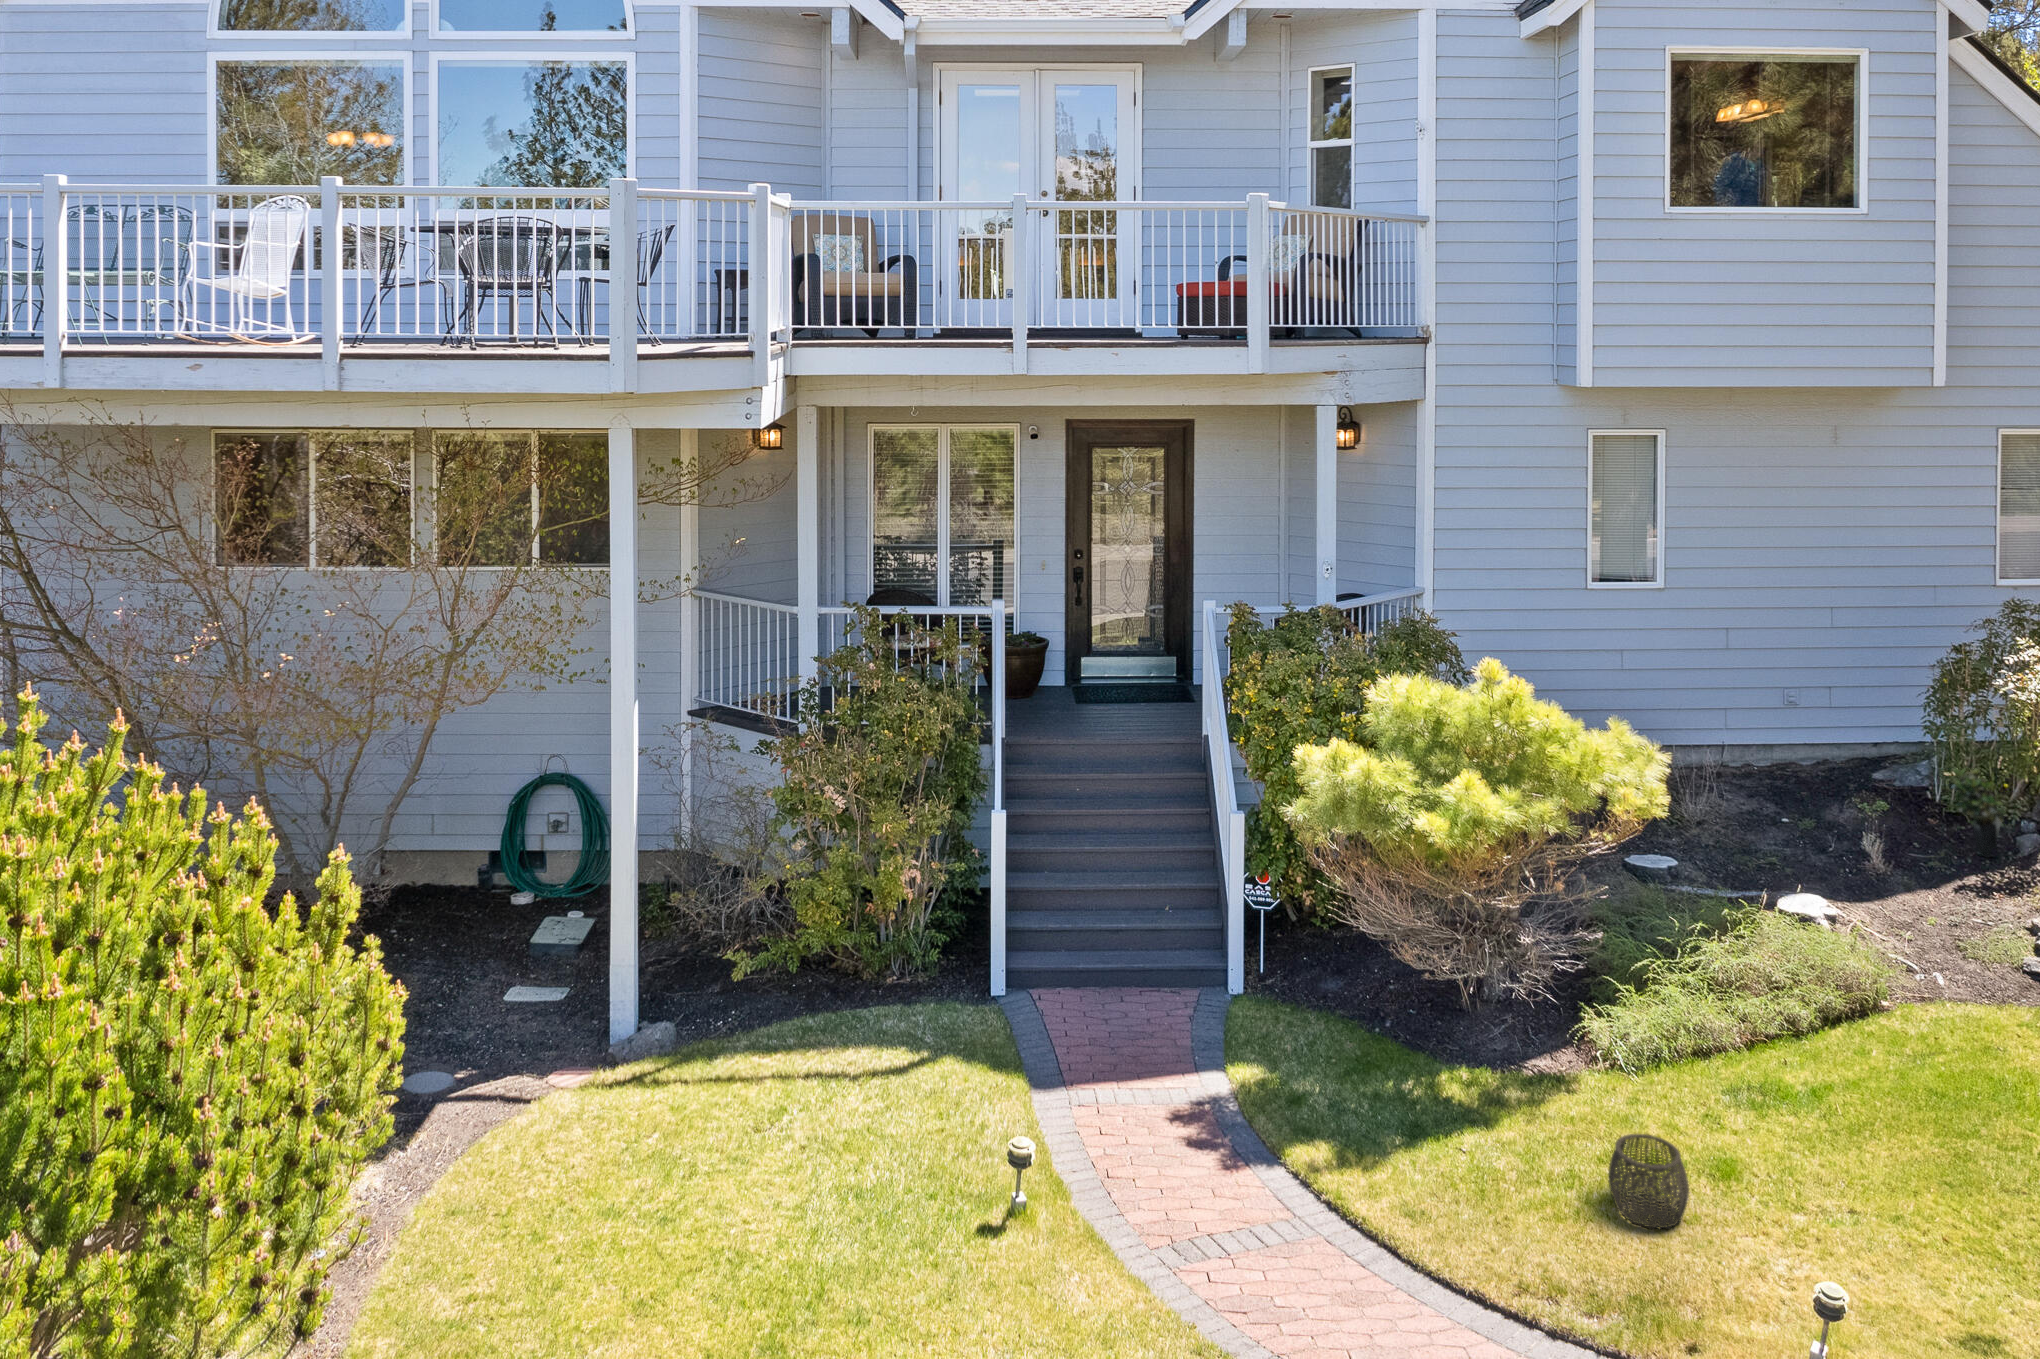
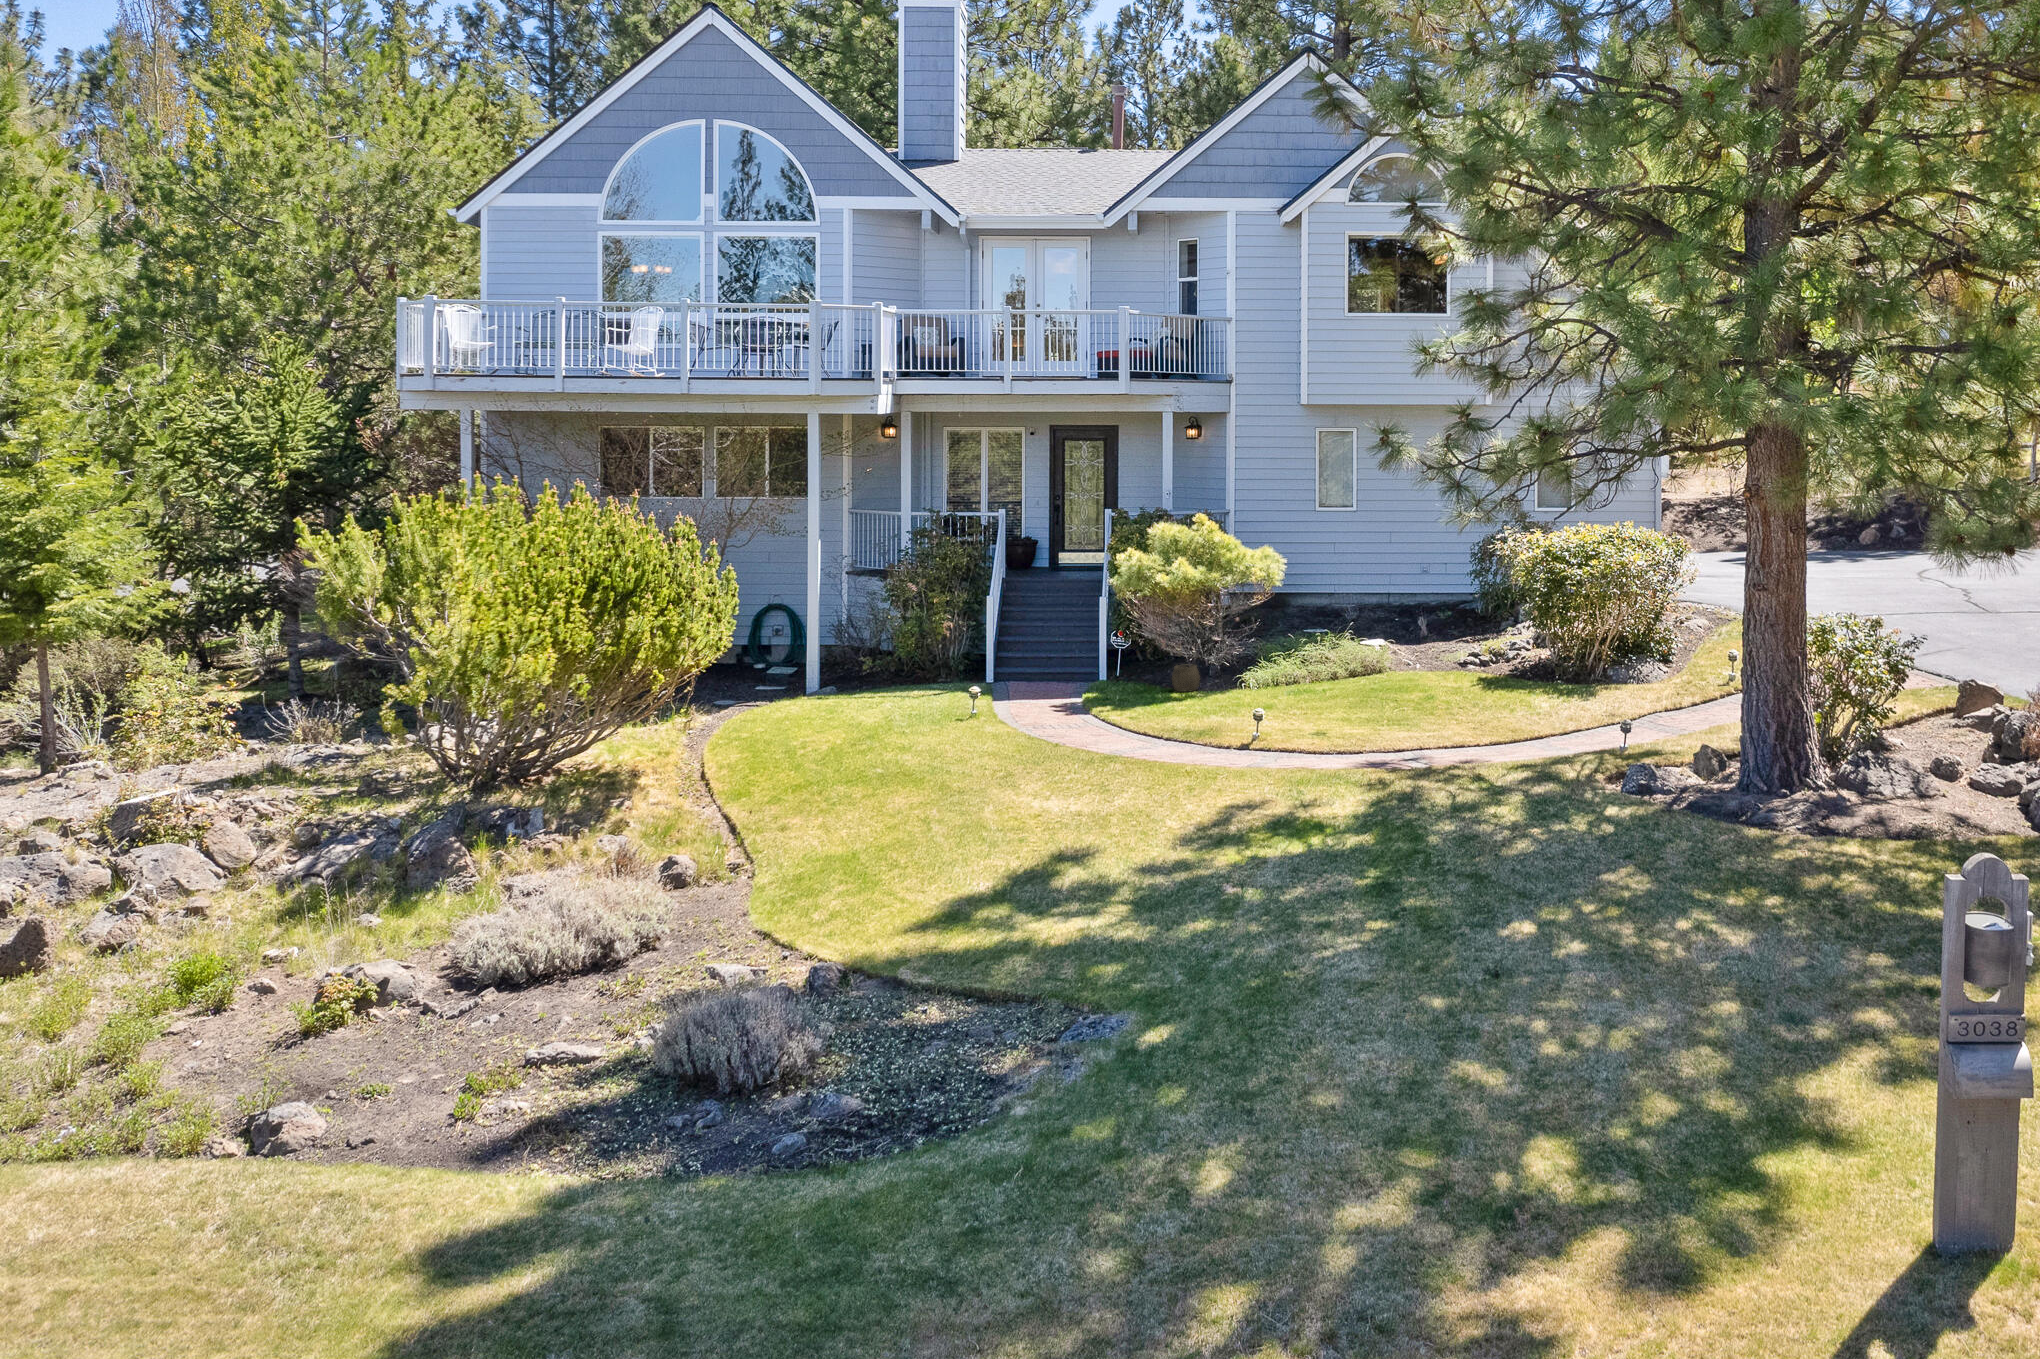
potted plant: present [1952,768,2006,858] -> none [1470,591,1495,633]

